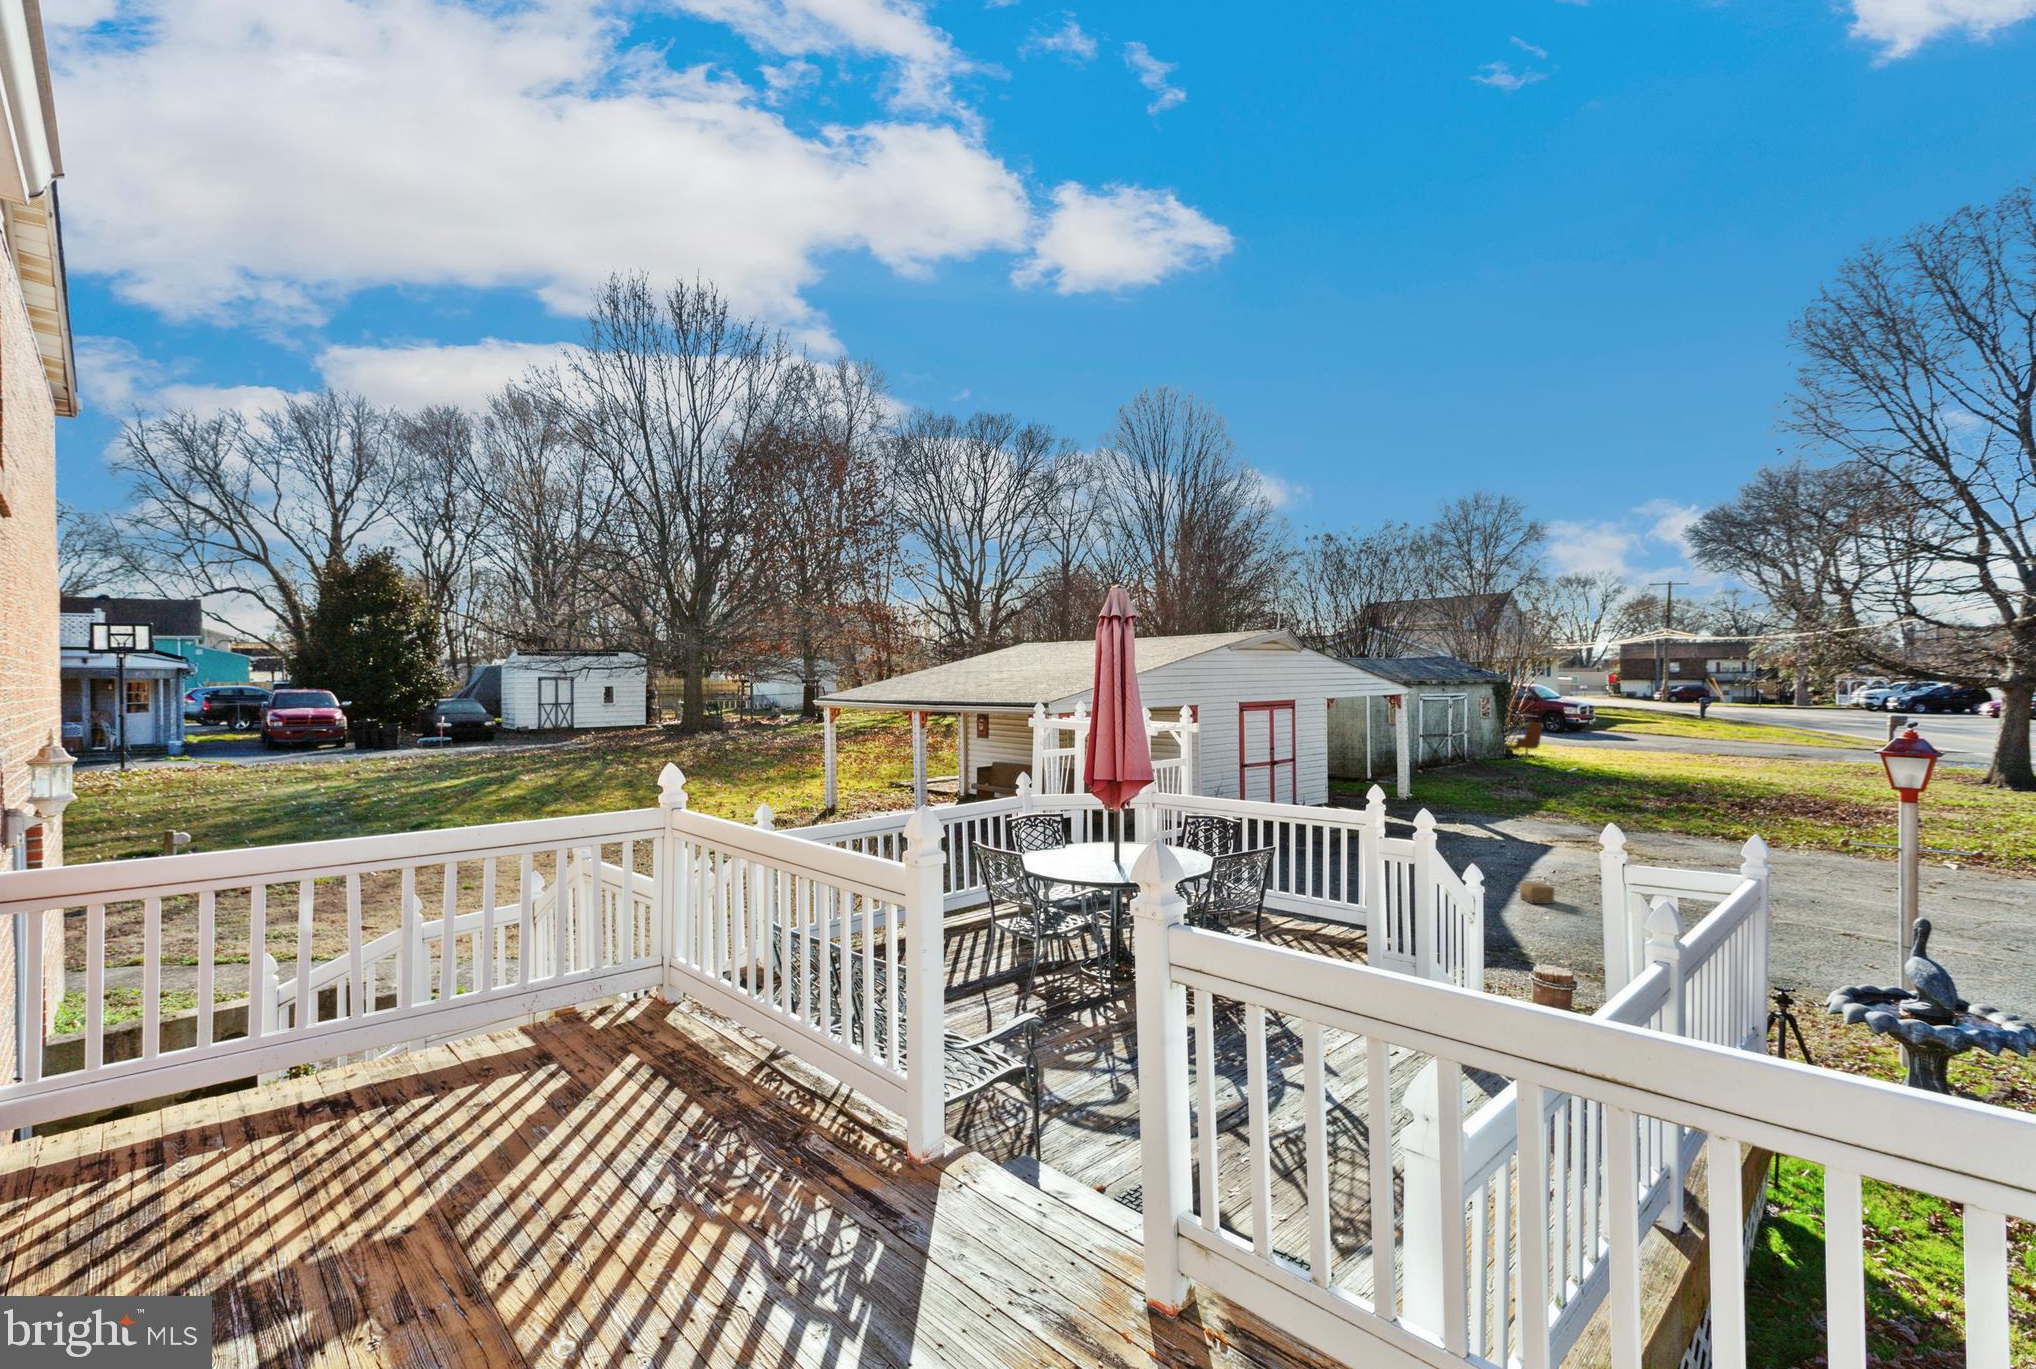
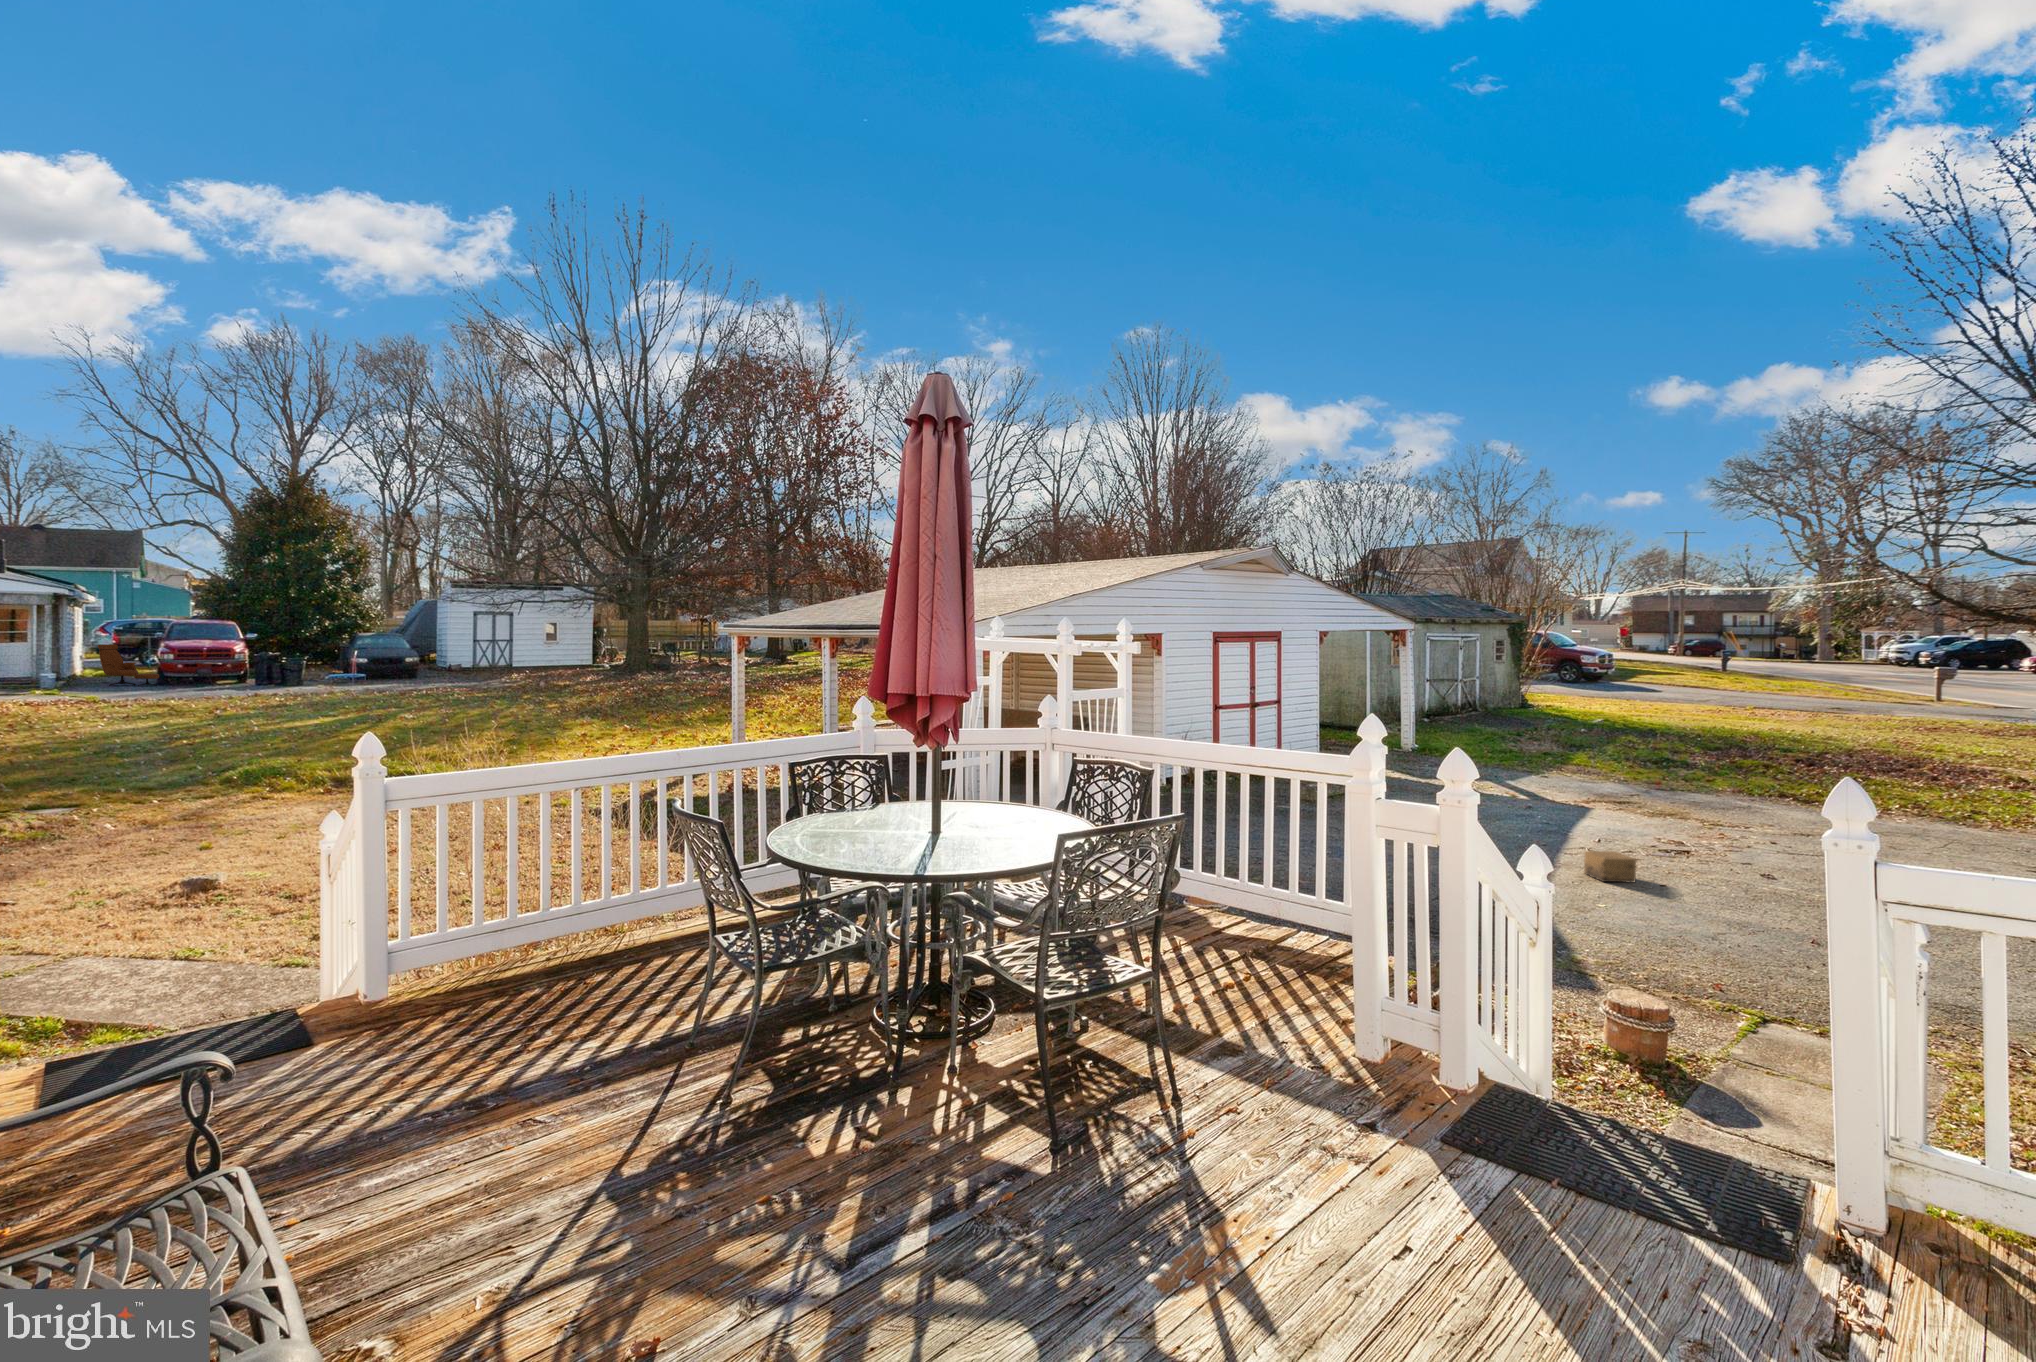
lounge chair: present [1503,722,1542,757] -> present [98,644,159,686]

